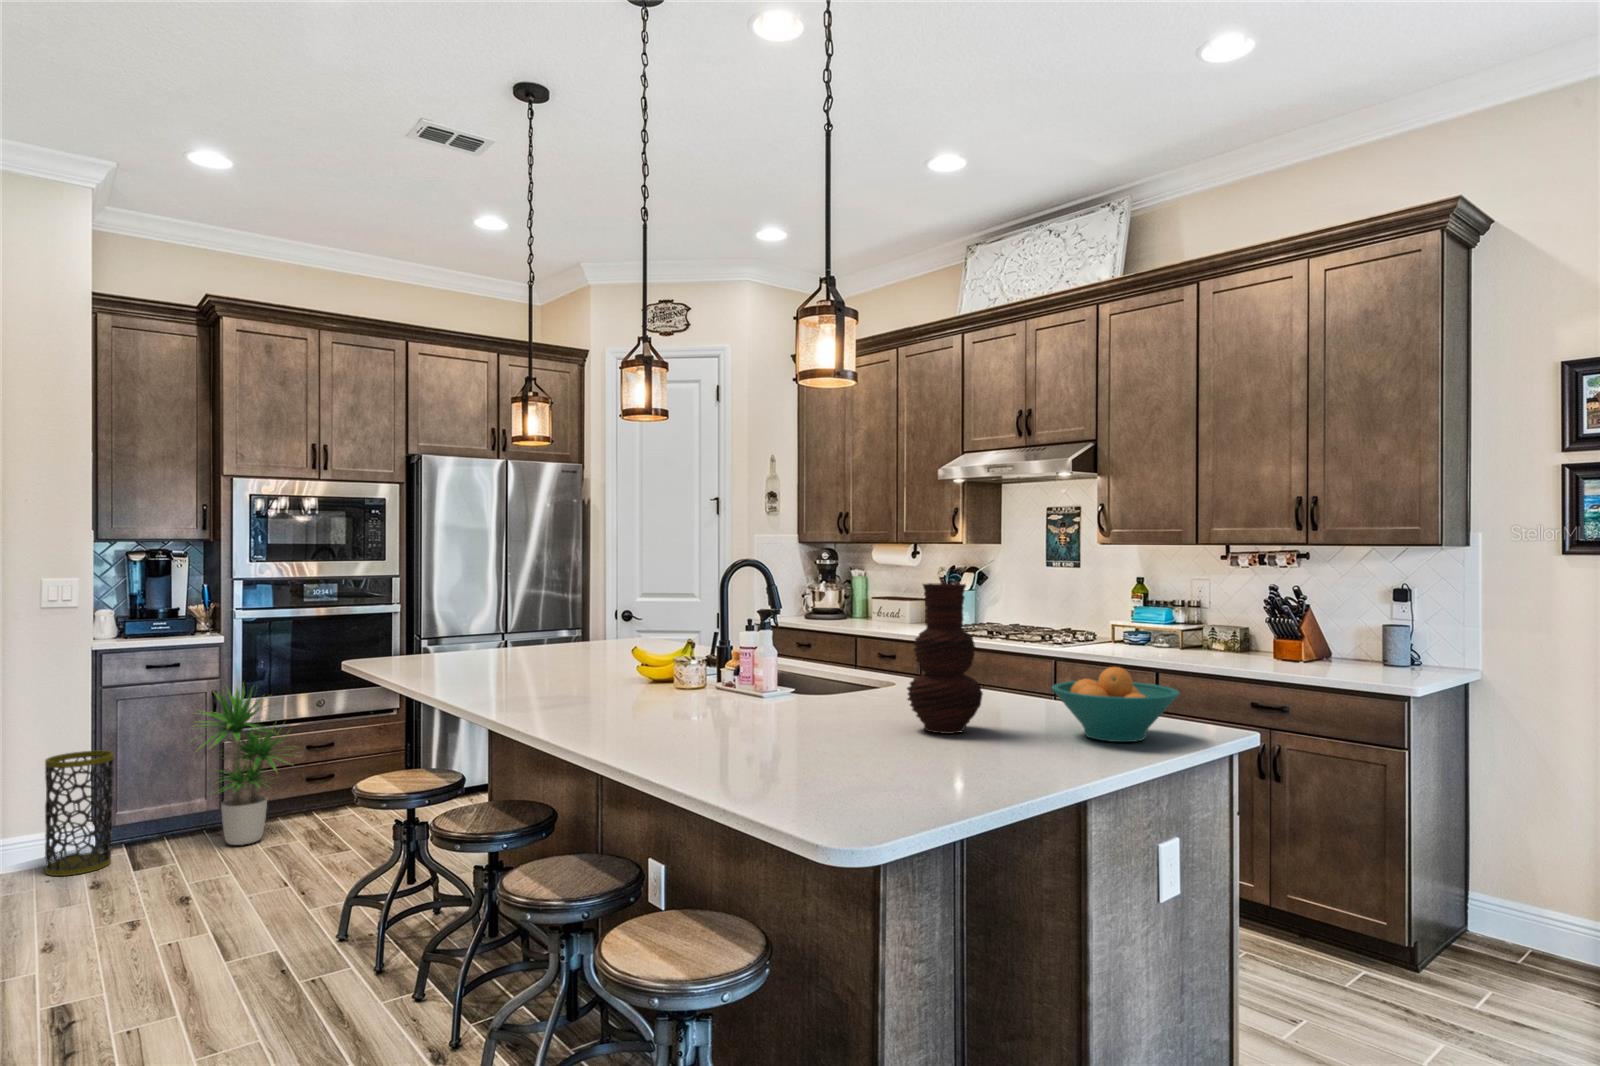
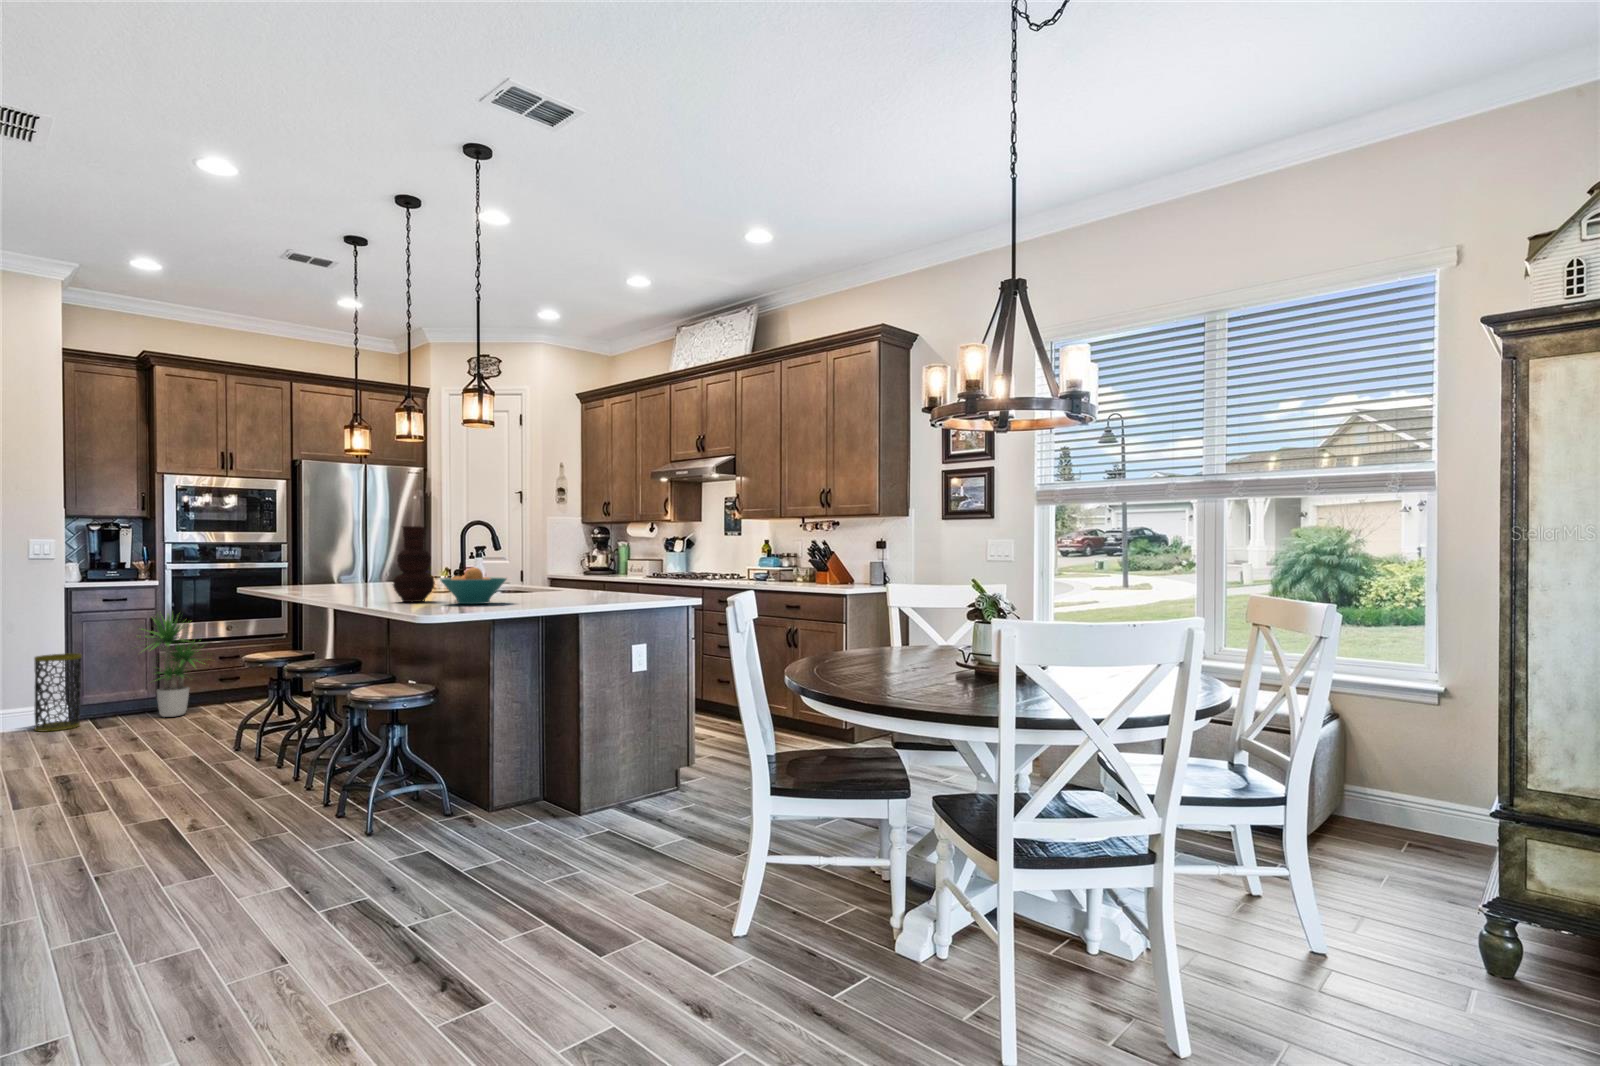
vase: present [907,583,983,734] -> present [393,526,435,602]
fruit bowl: present [1052,667,1180,742] -> present [441,567,506,604]

